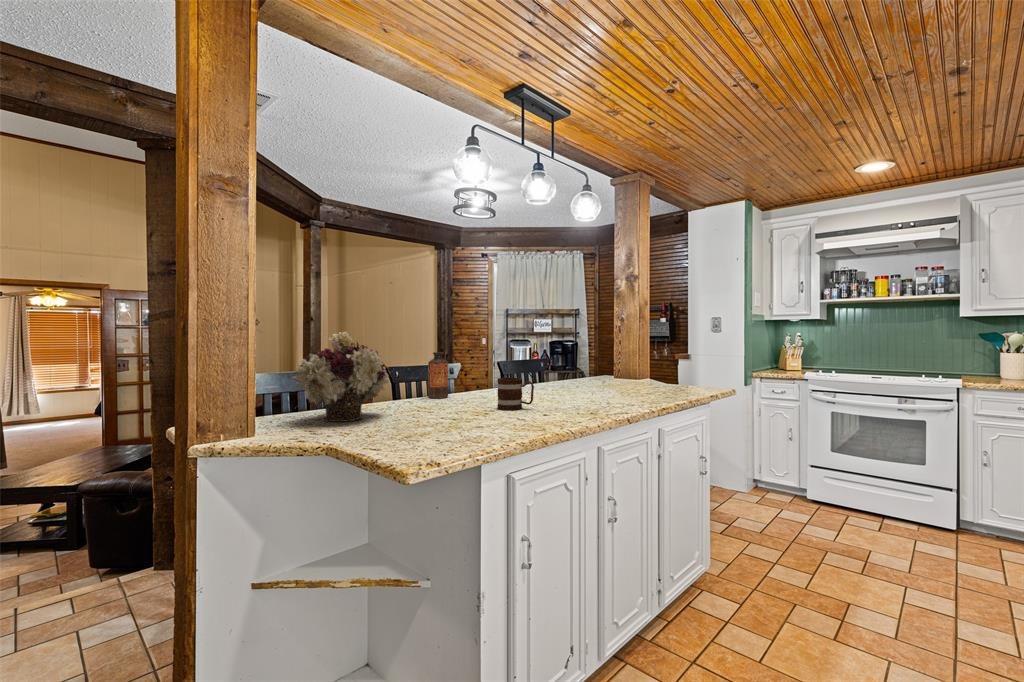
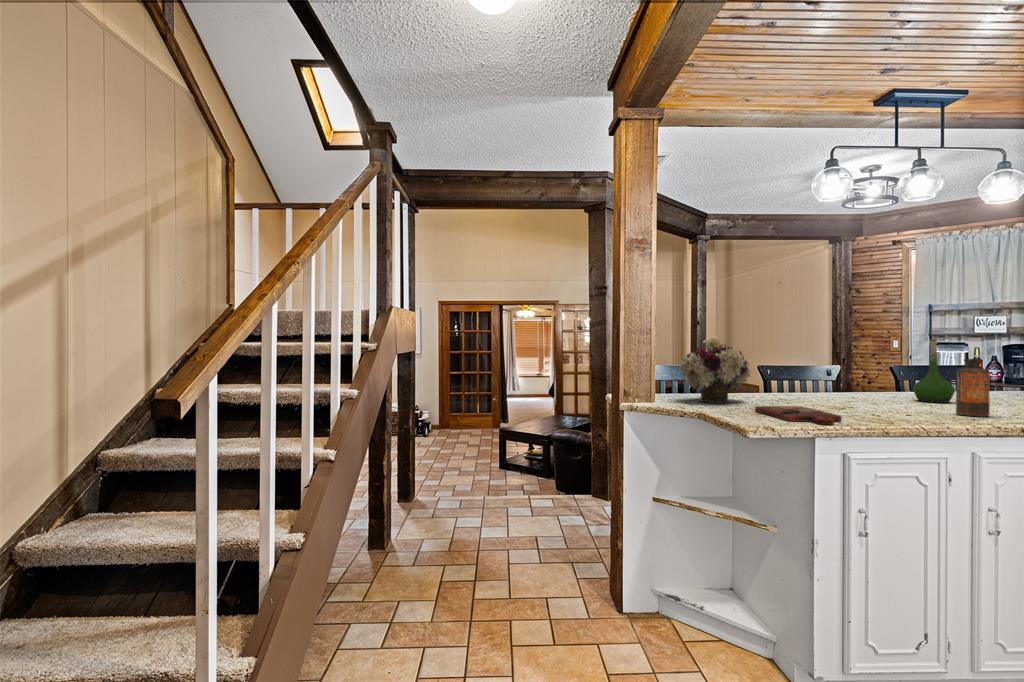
vase: none [528,336,558,396] -> present [913,339,955,403]
bottle: present [428,352,448,398] -> present [956,359,990,416]
mug: present [497,378,534,410] -> none [860,379,902,409]
cutting board: none [401,417,503,444] -> present [755,406,842,425]

